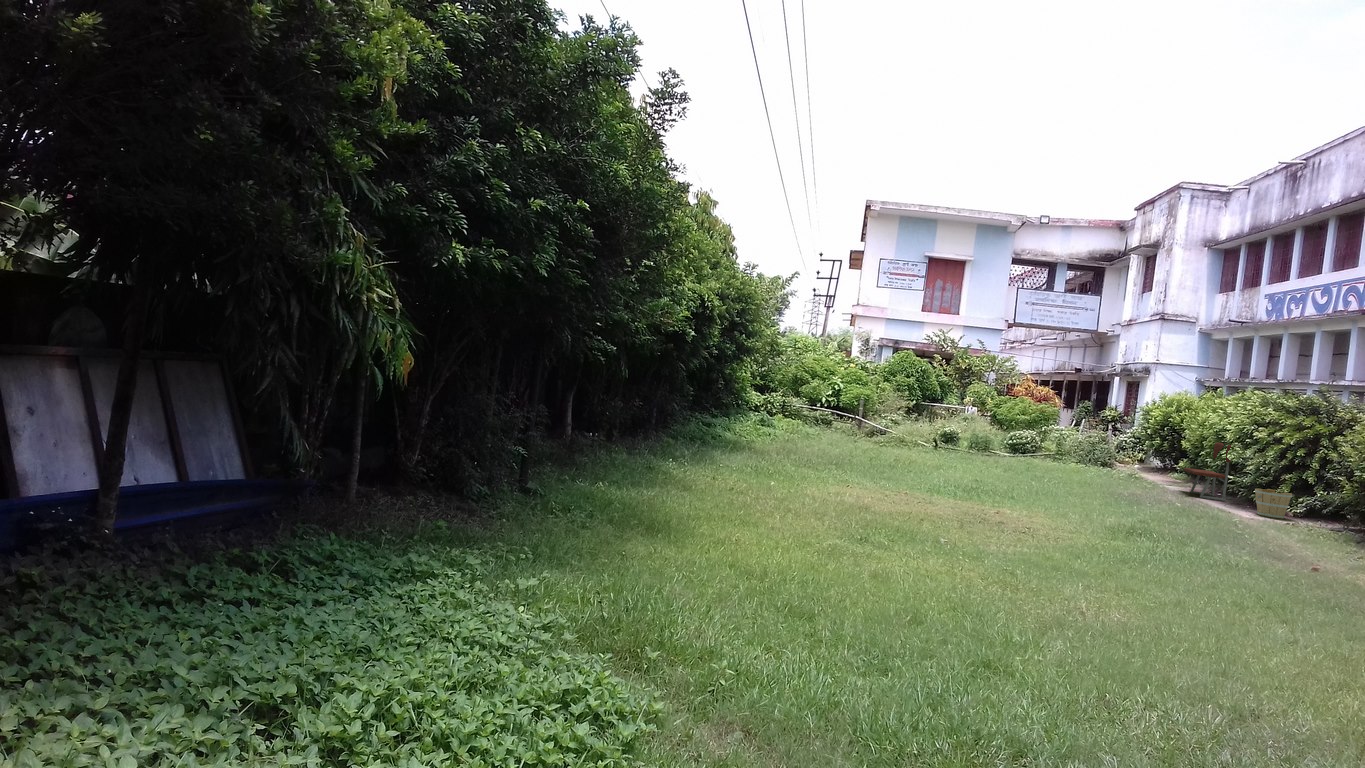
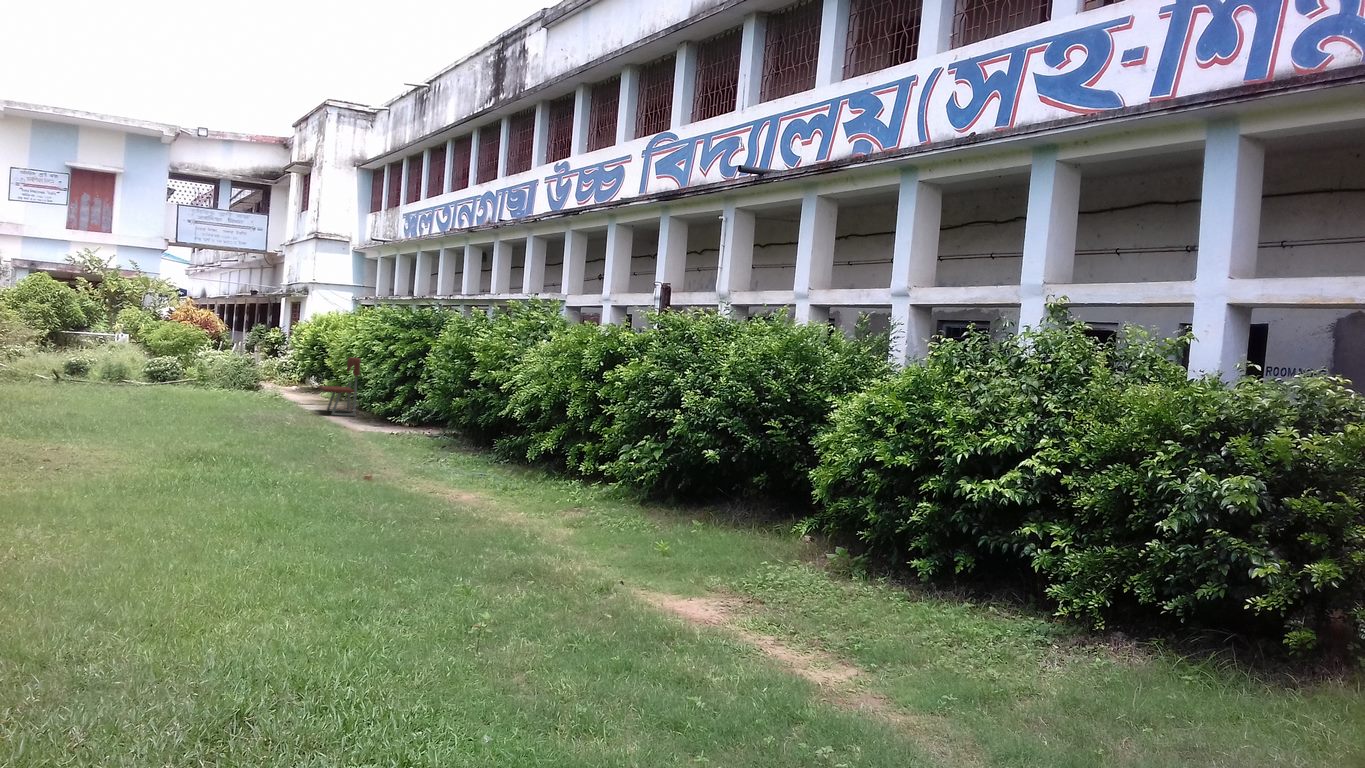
wooden bucket: present [1255,489,1292,519] -> none [374,399,406,428]

